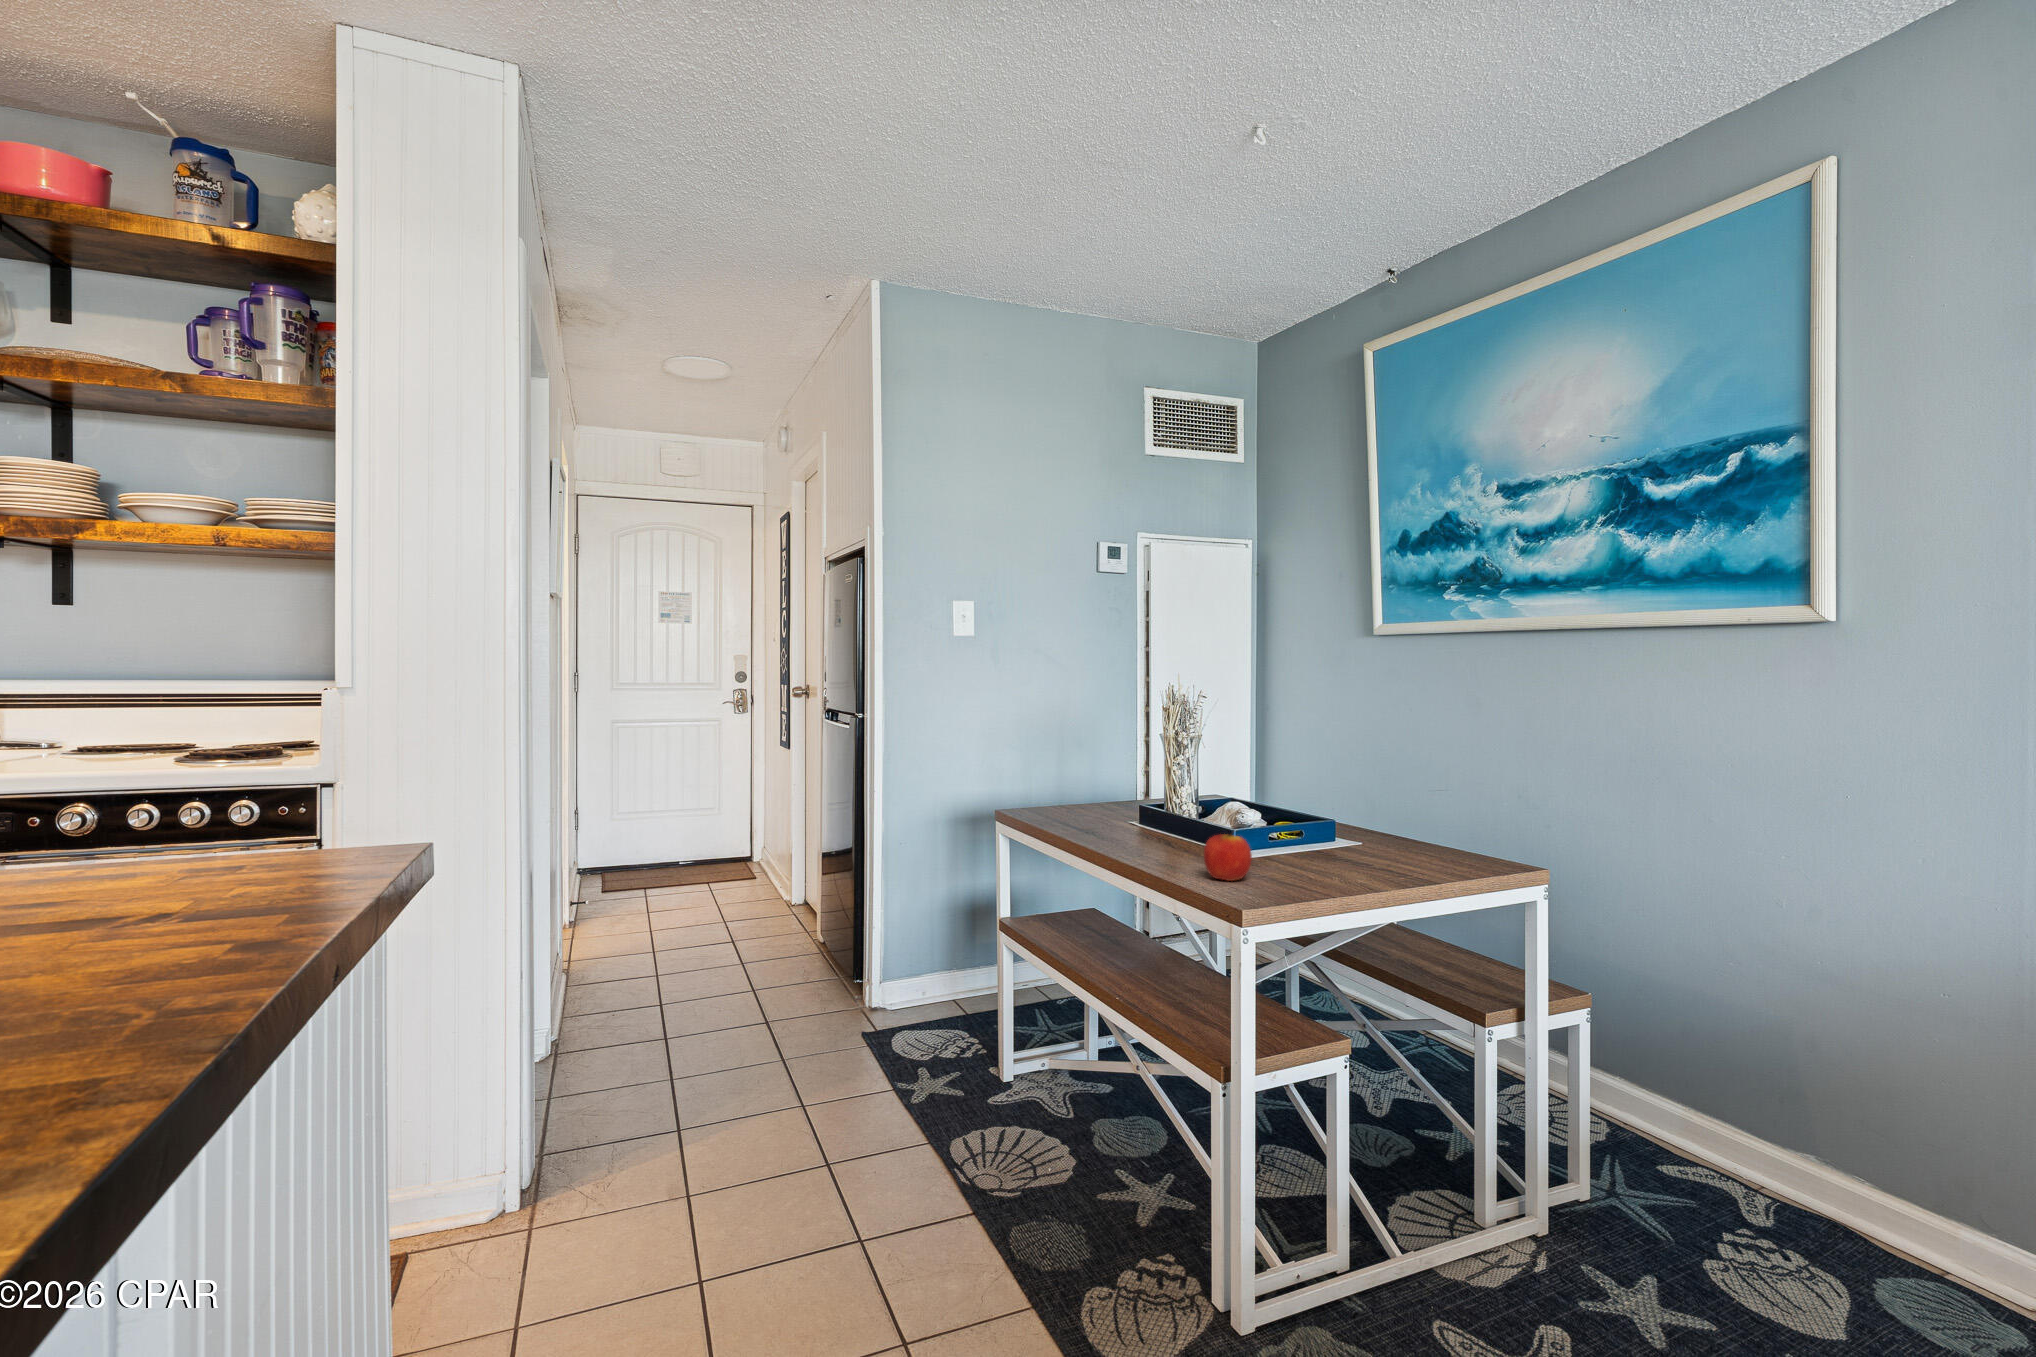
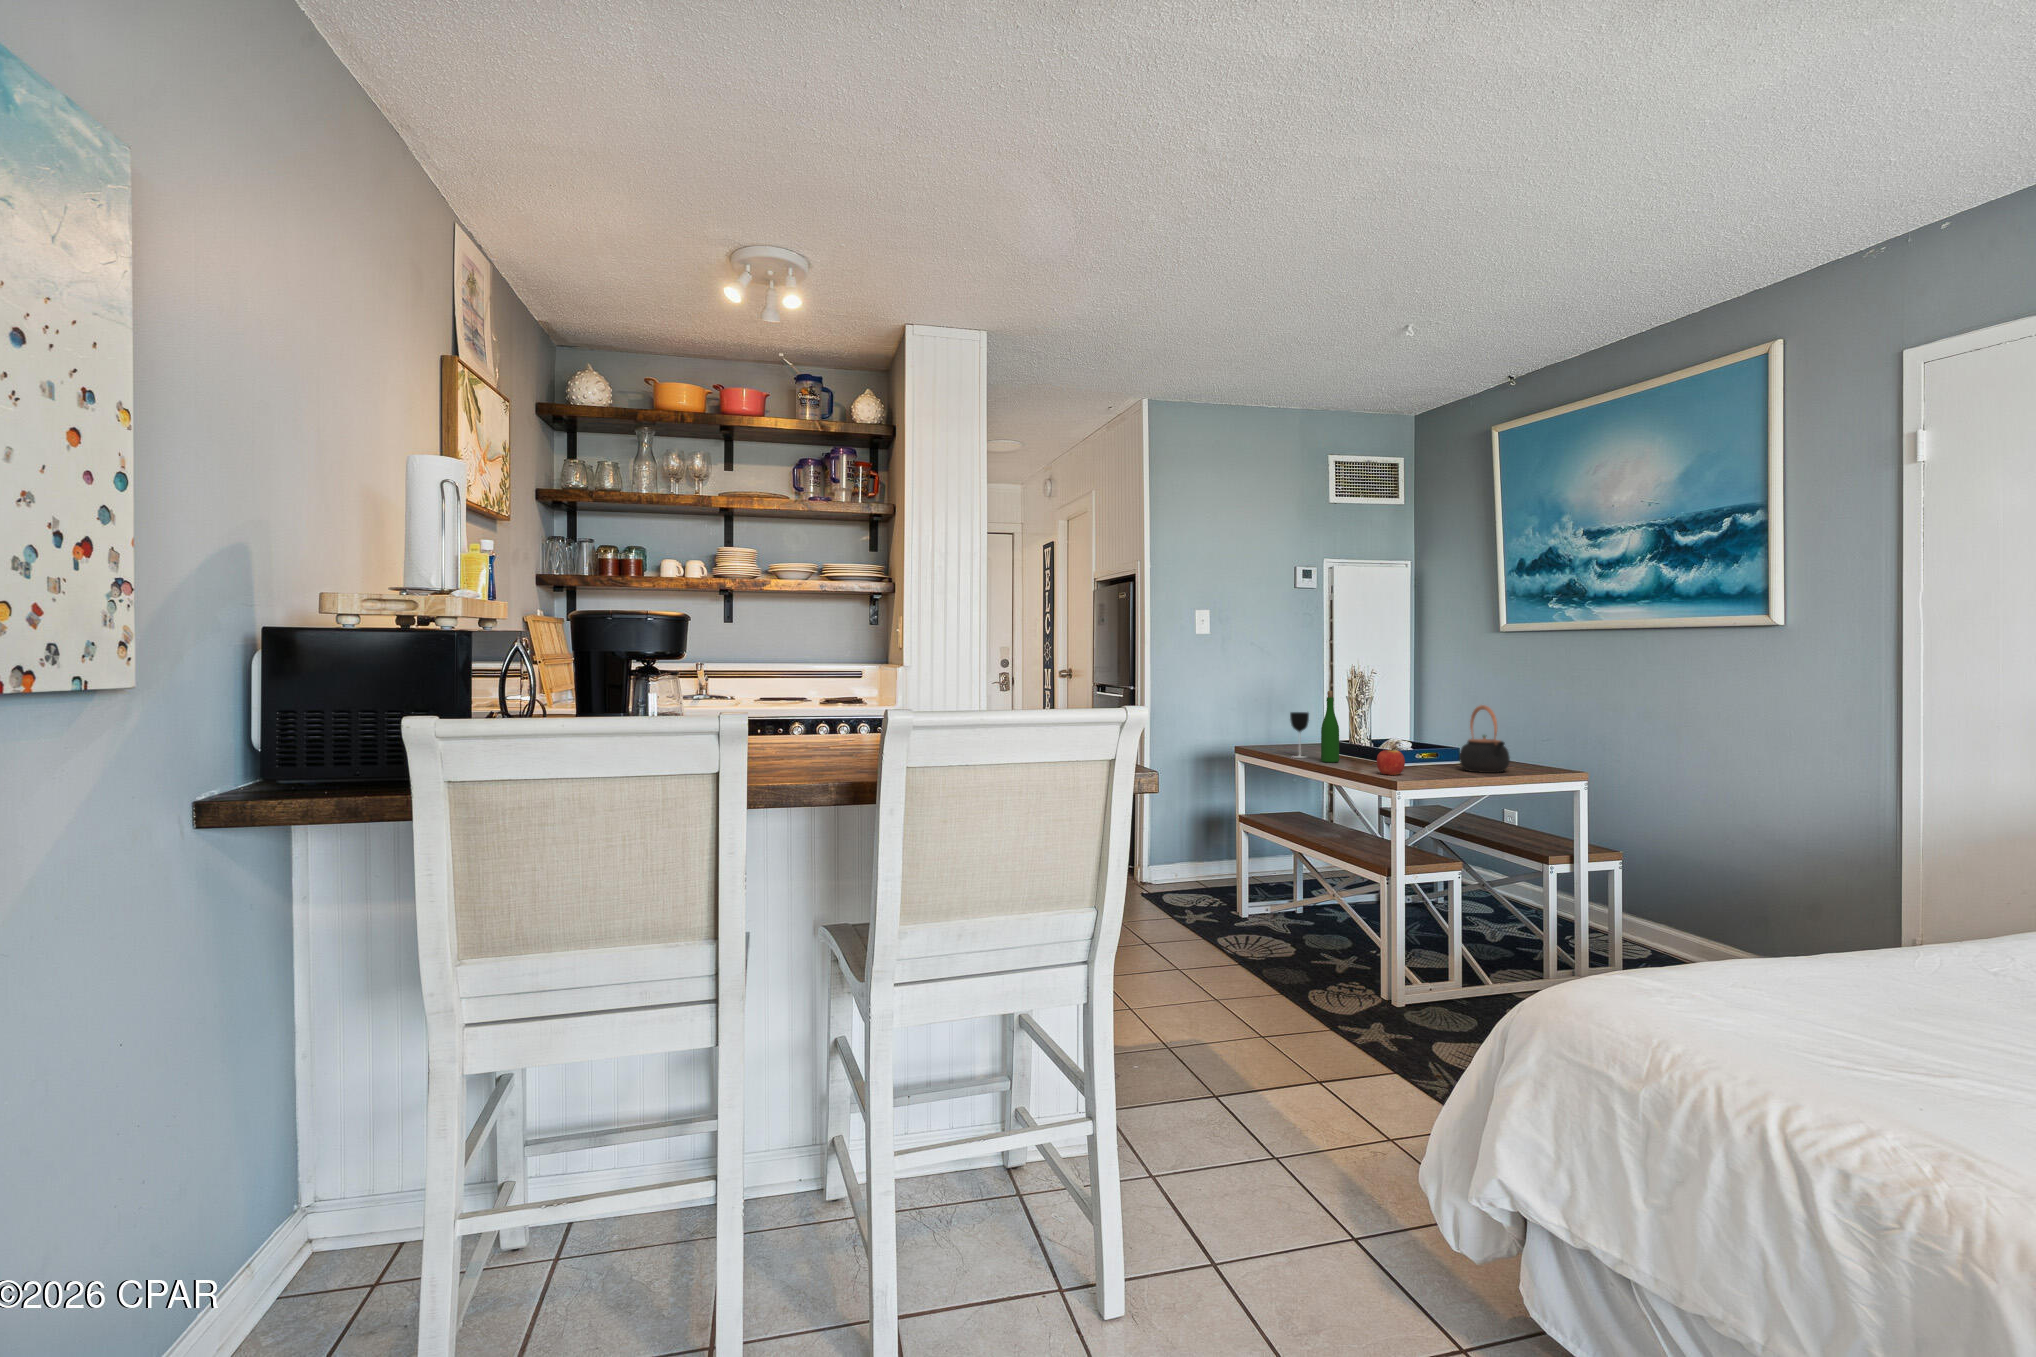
wine bottle: none [1119,724,1147,843] -> present [1321,691,1339,763]
teapot: none [1338,752,1420,869] -> present [1459,705,1510,773]
wine glass: none [1074,756,1104,831] -> present [1290,712,1309,758]

